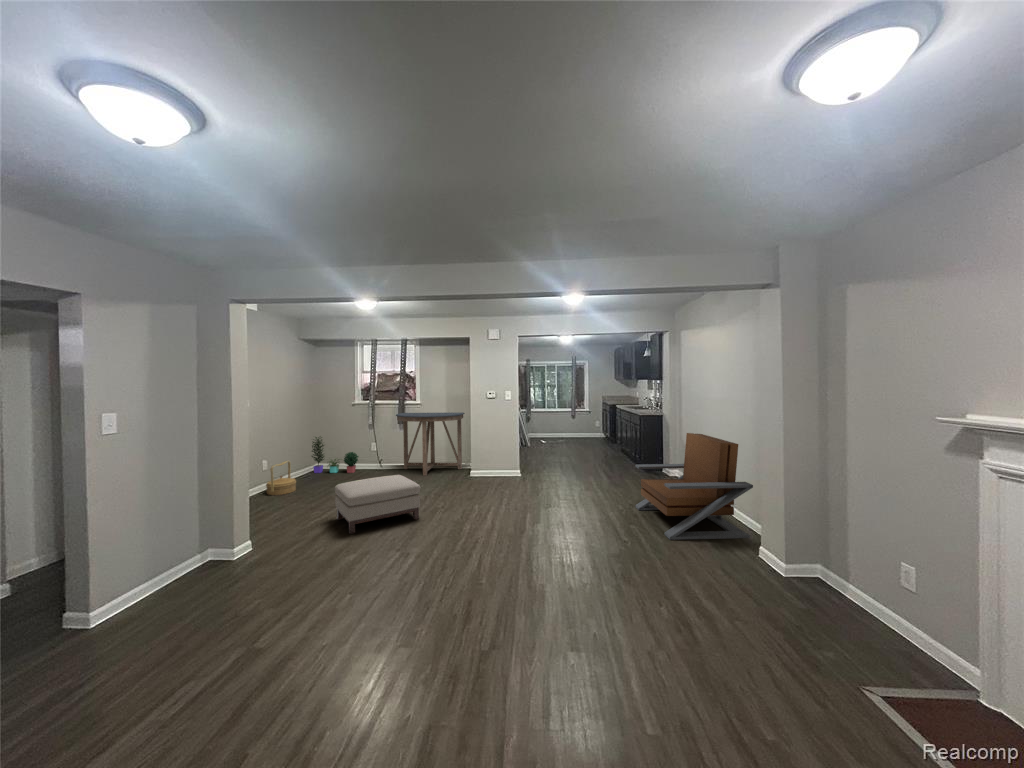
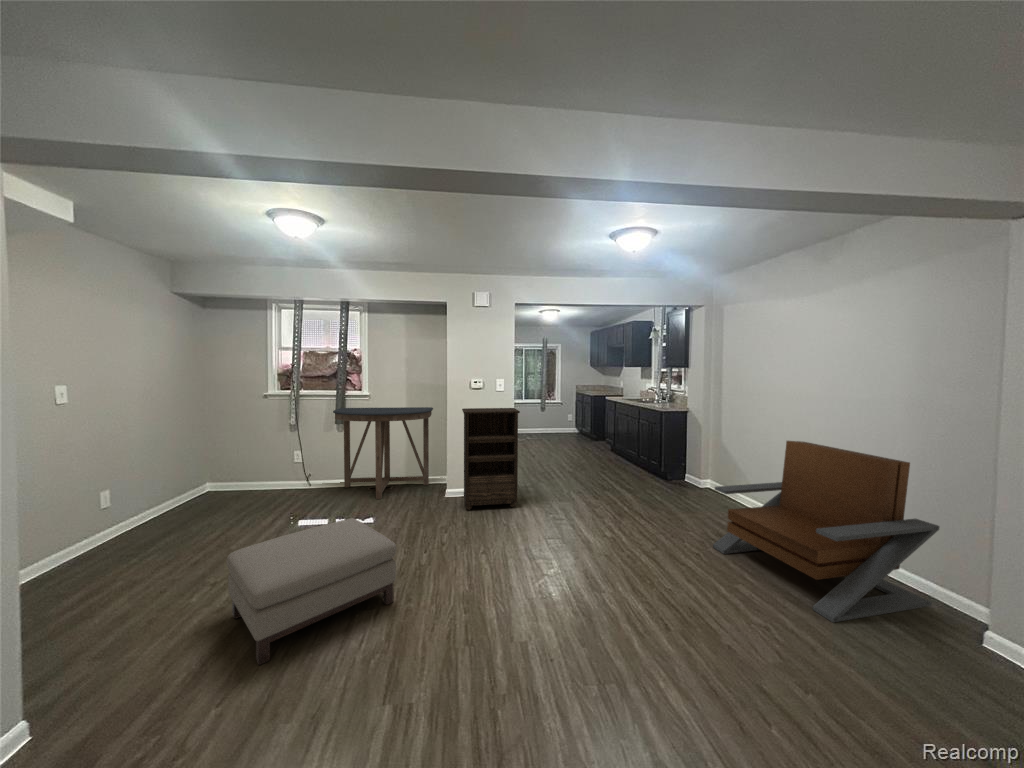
bookshelf: none [477,412,517,483] -> present [462,408,520,510]
potted plant: present [312,437,358,473] -> none [192,443,274,501]
woven basket: present [266,461,296,495] -> none [96,491,160,556]

